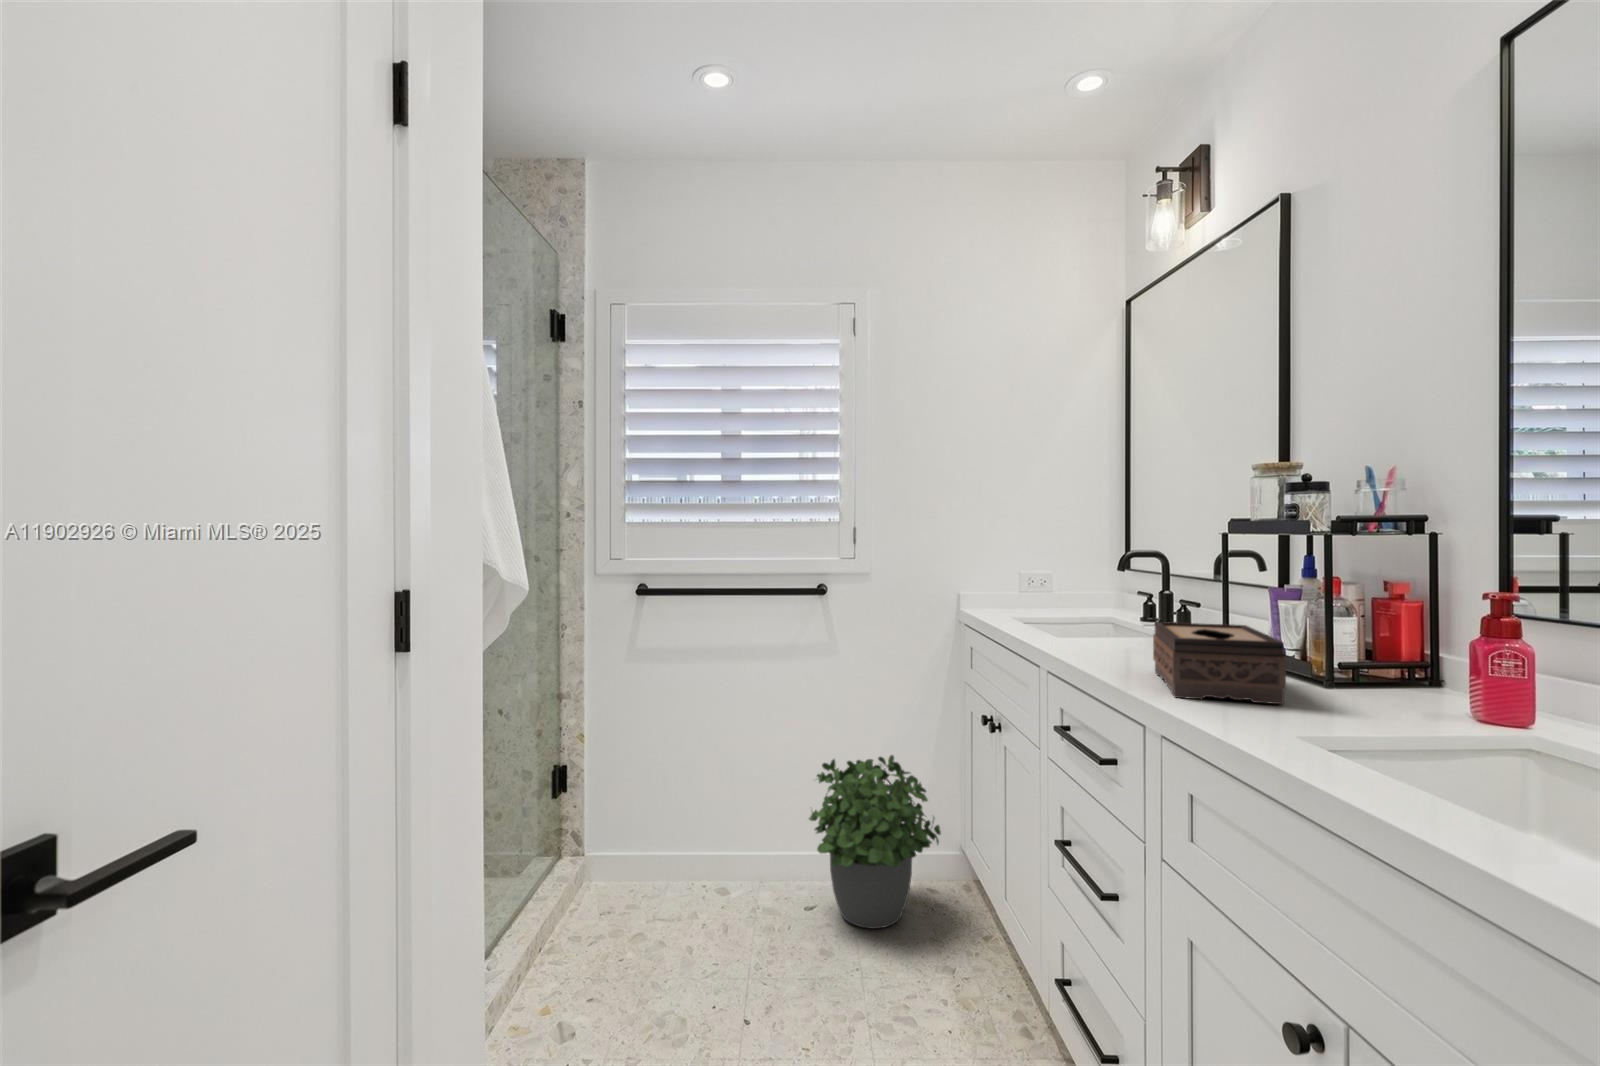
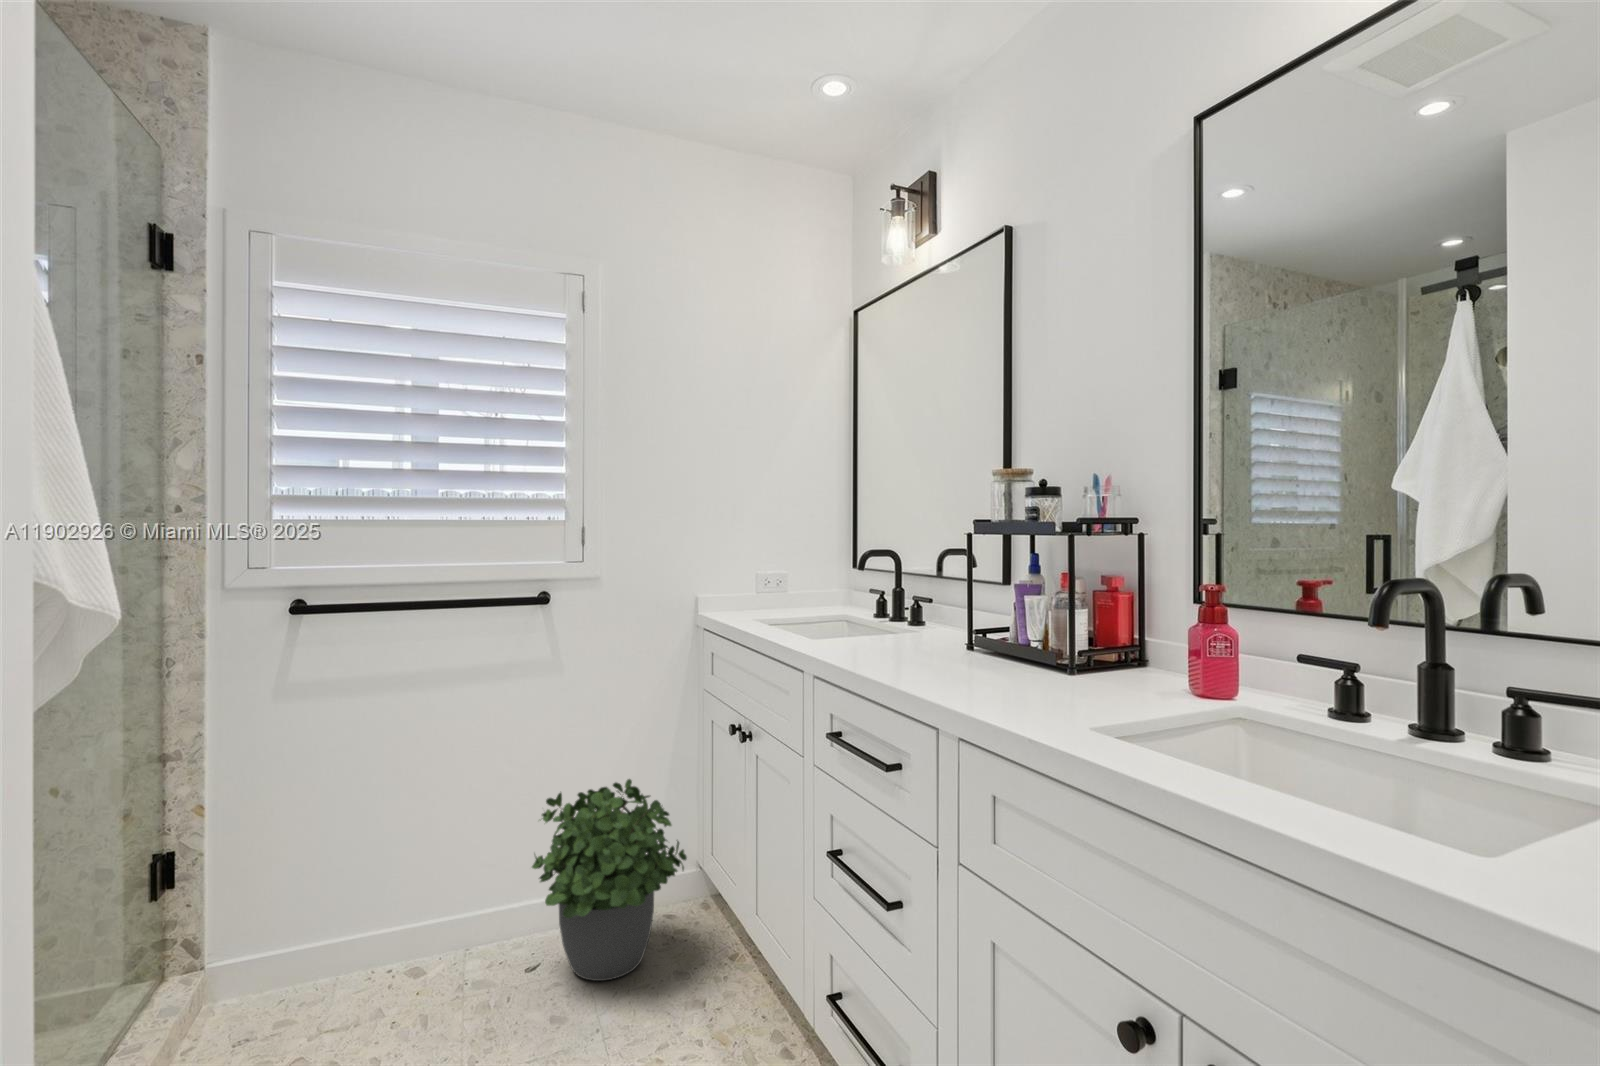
tissue box: present [1153,622,1286,704] -> none [925,621,1057,698]

